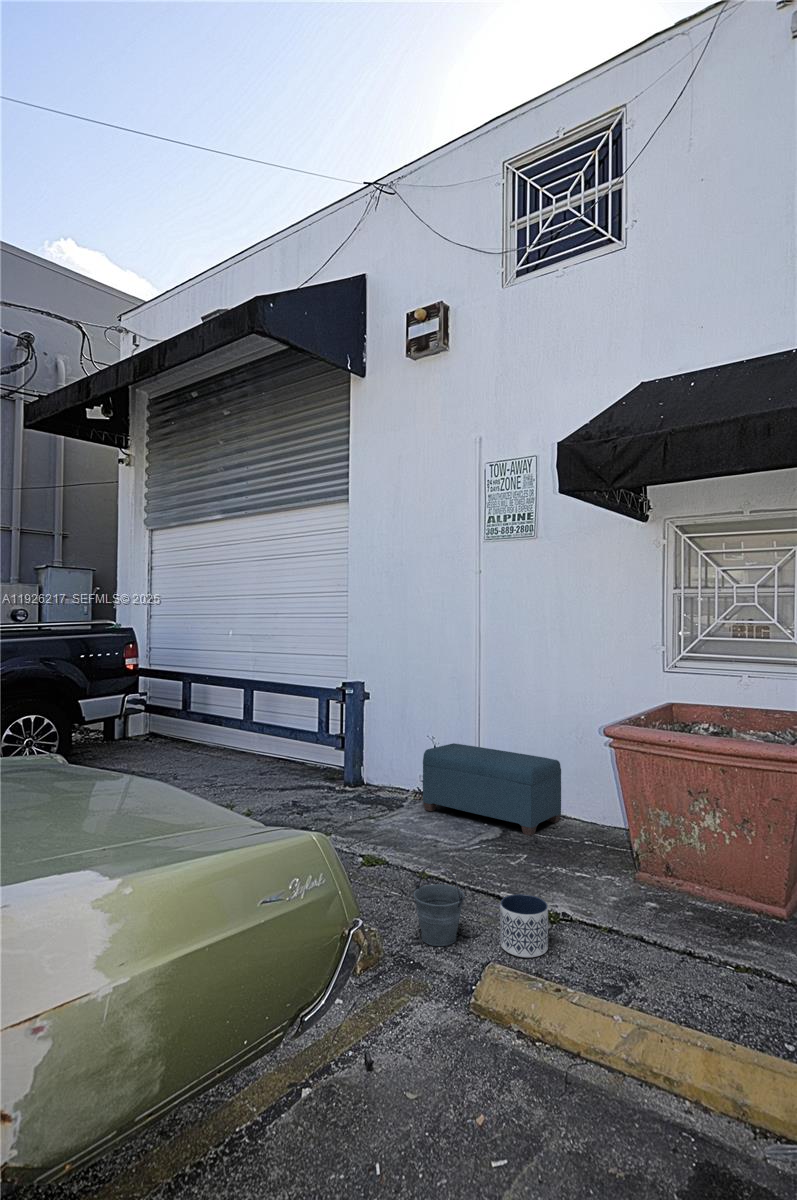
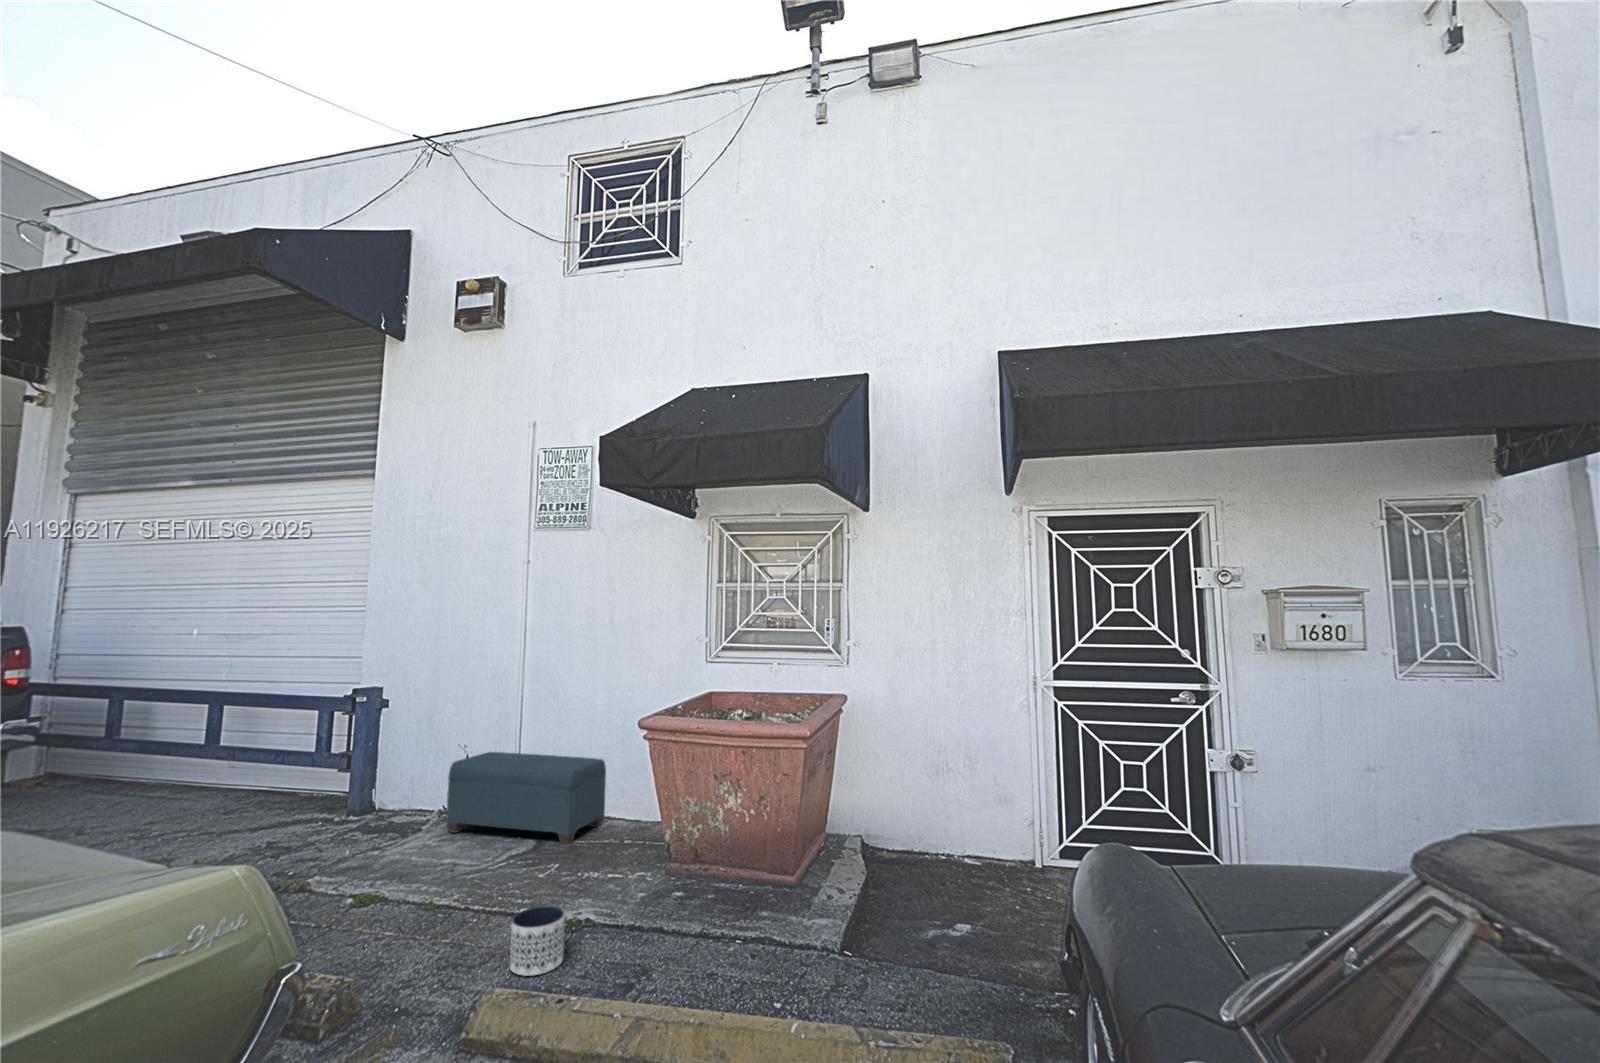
bucket: present [413,866,465,946] -> none [406,891,471,986]

